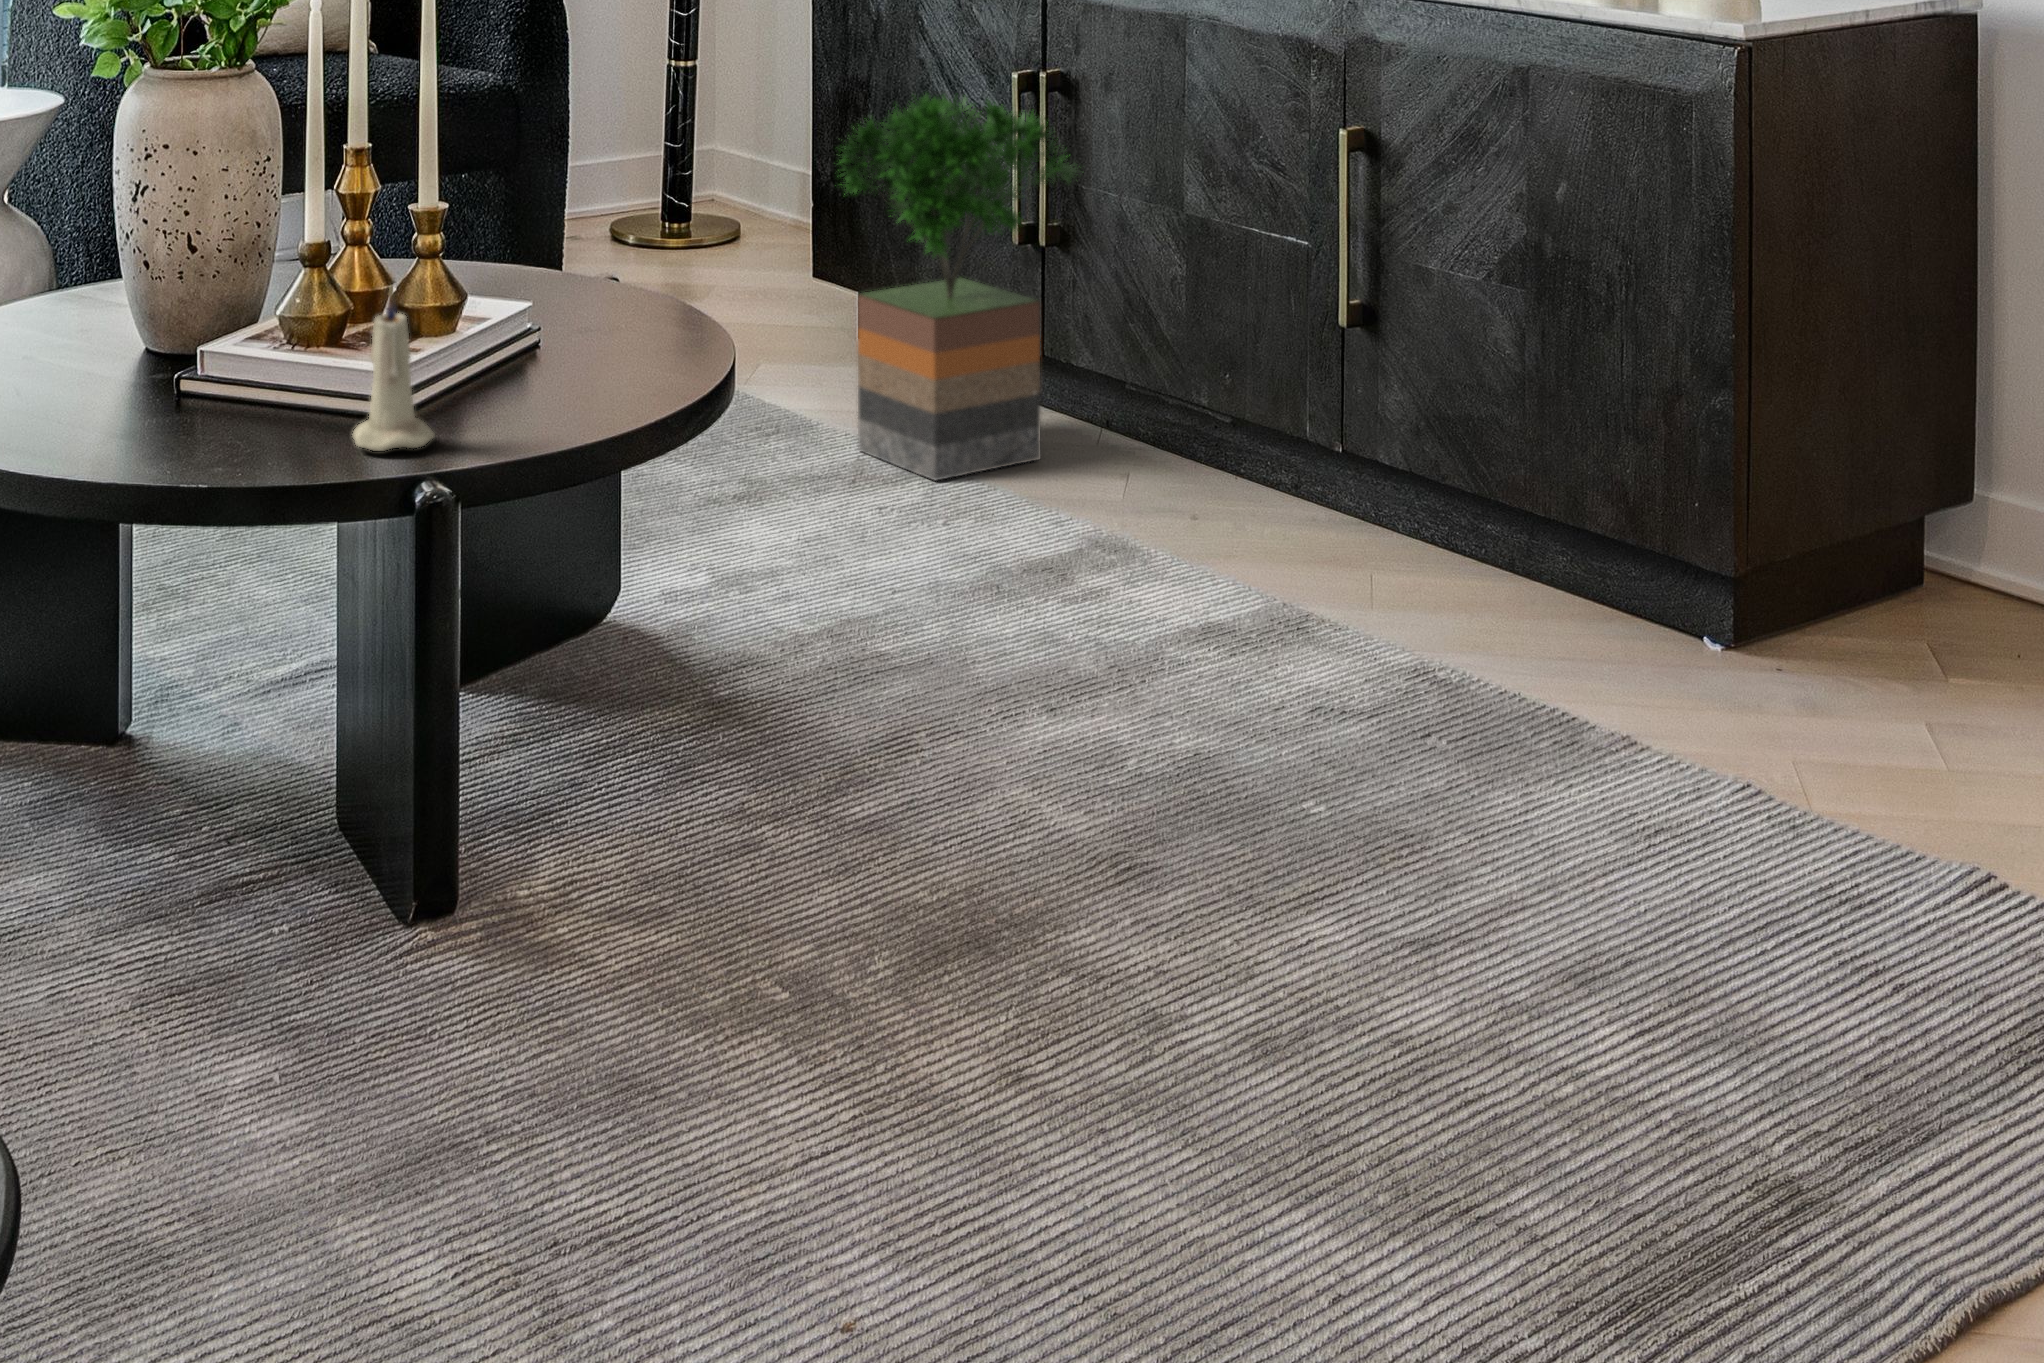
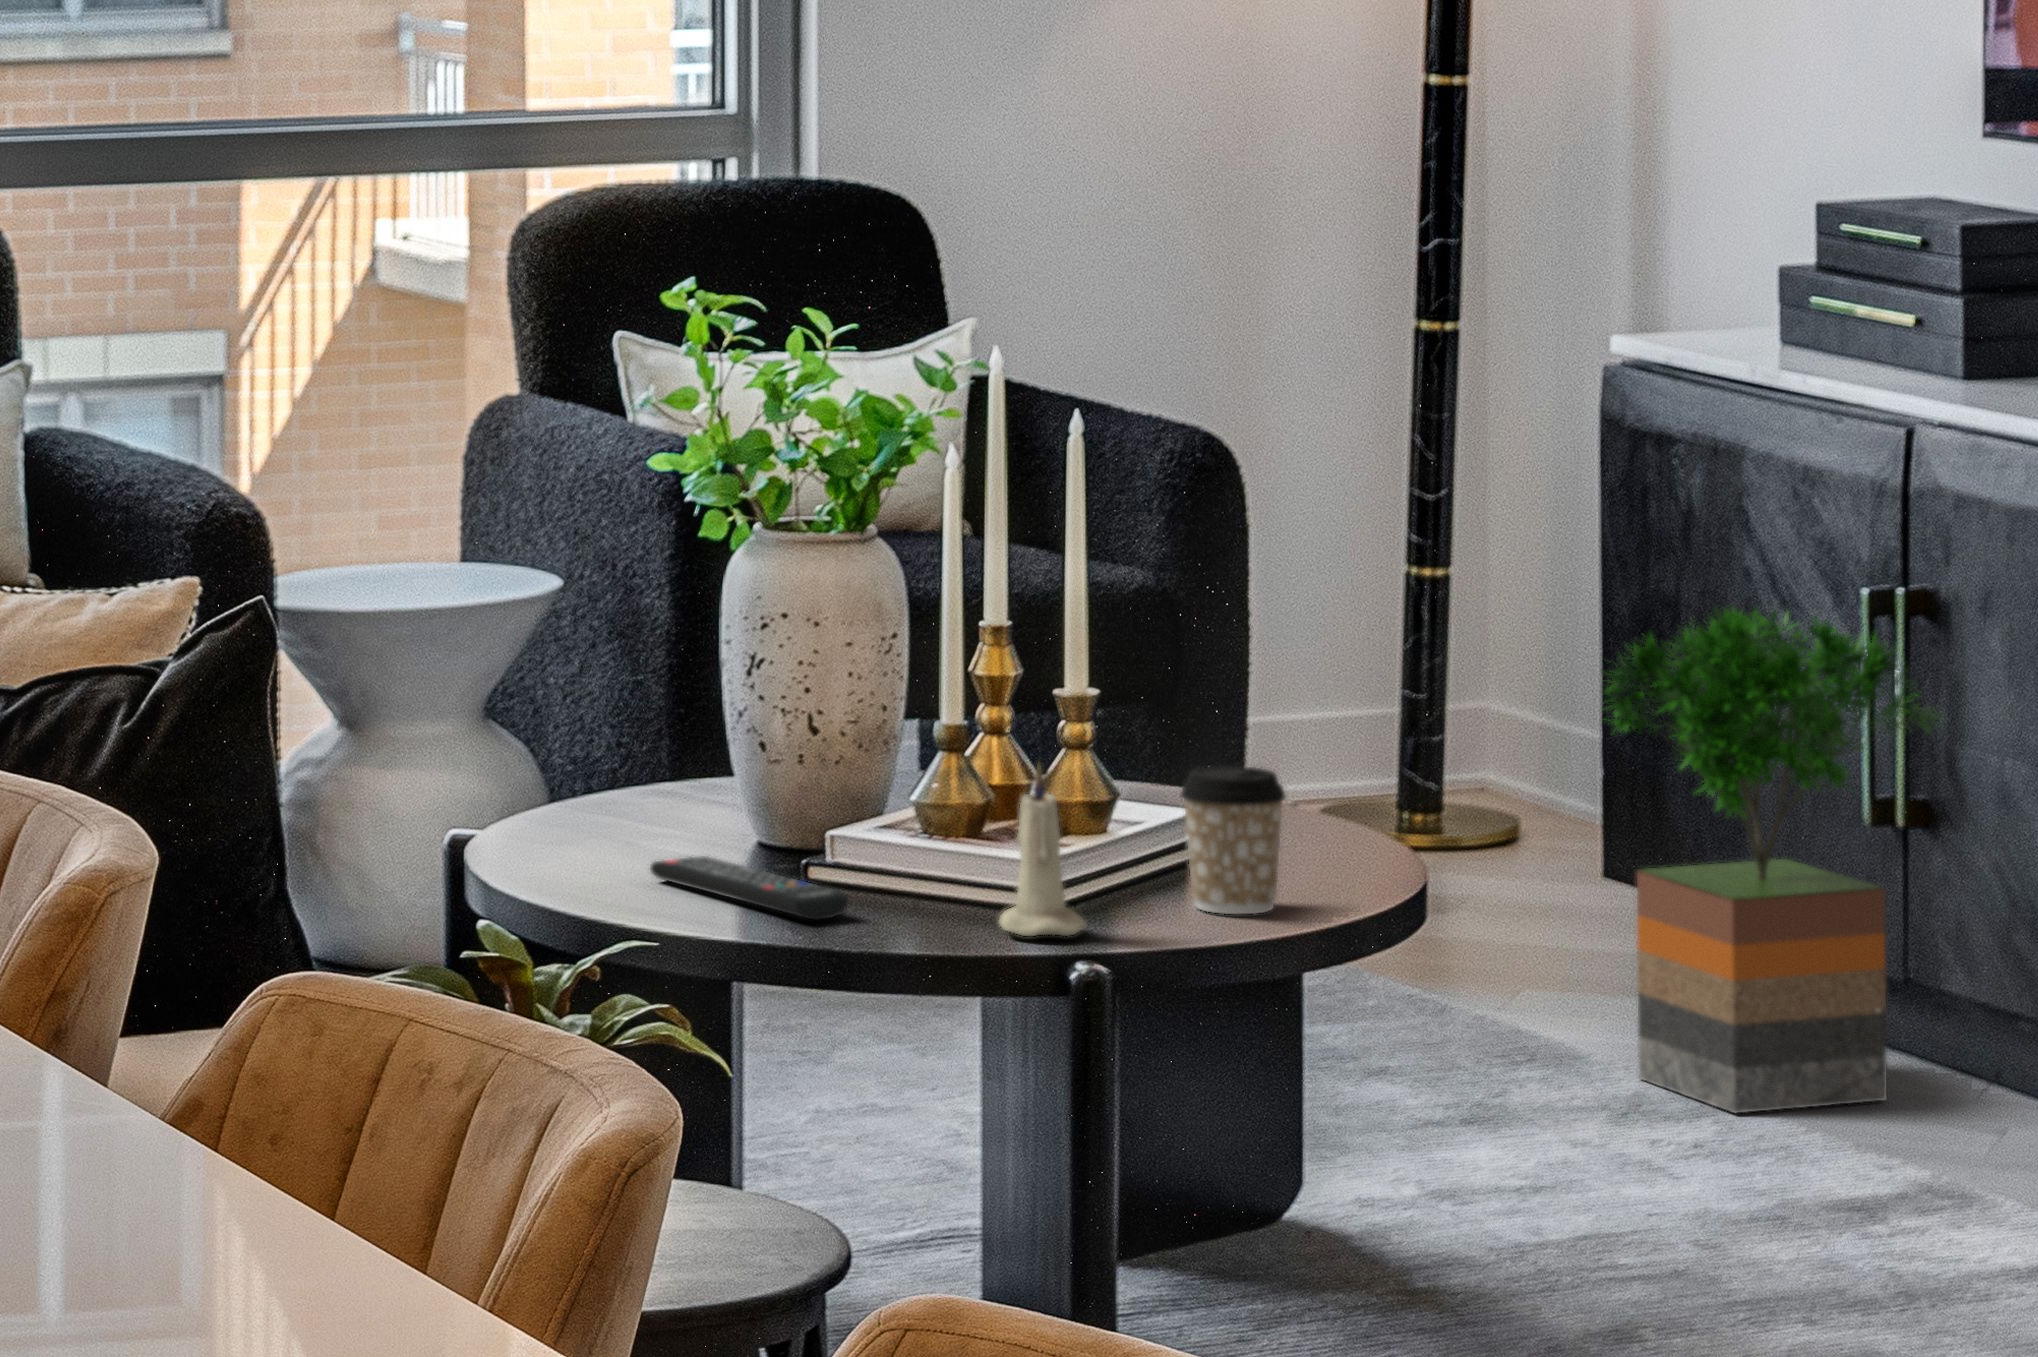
coffee cup: none [521,271,615,408] -> present [1181,766,1285,914]
remote control: none [35,374,213,443] -> present [650,856,848,919]

